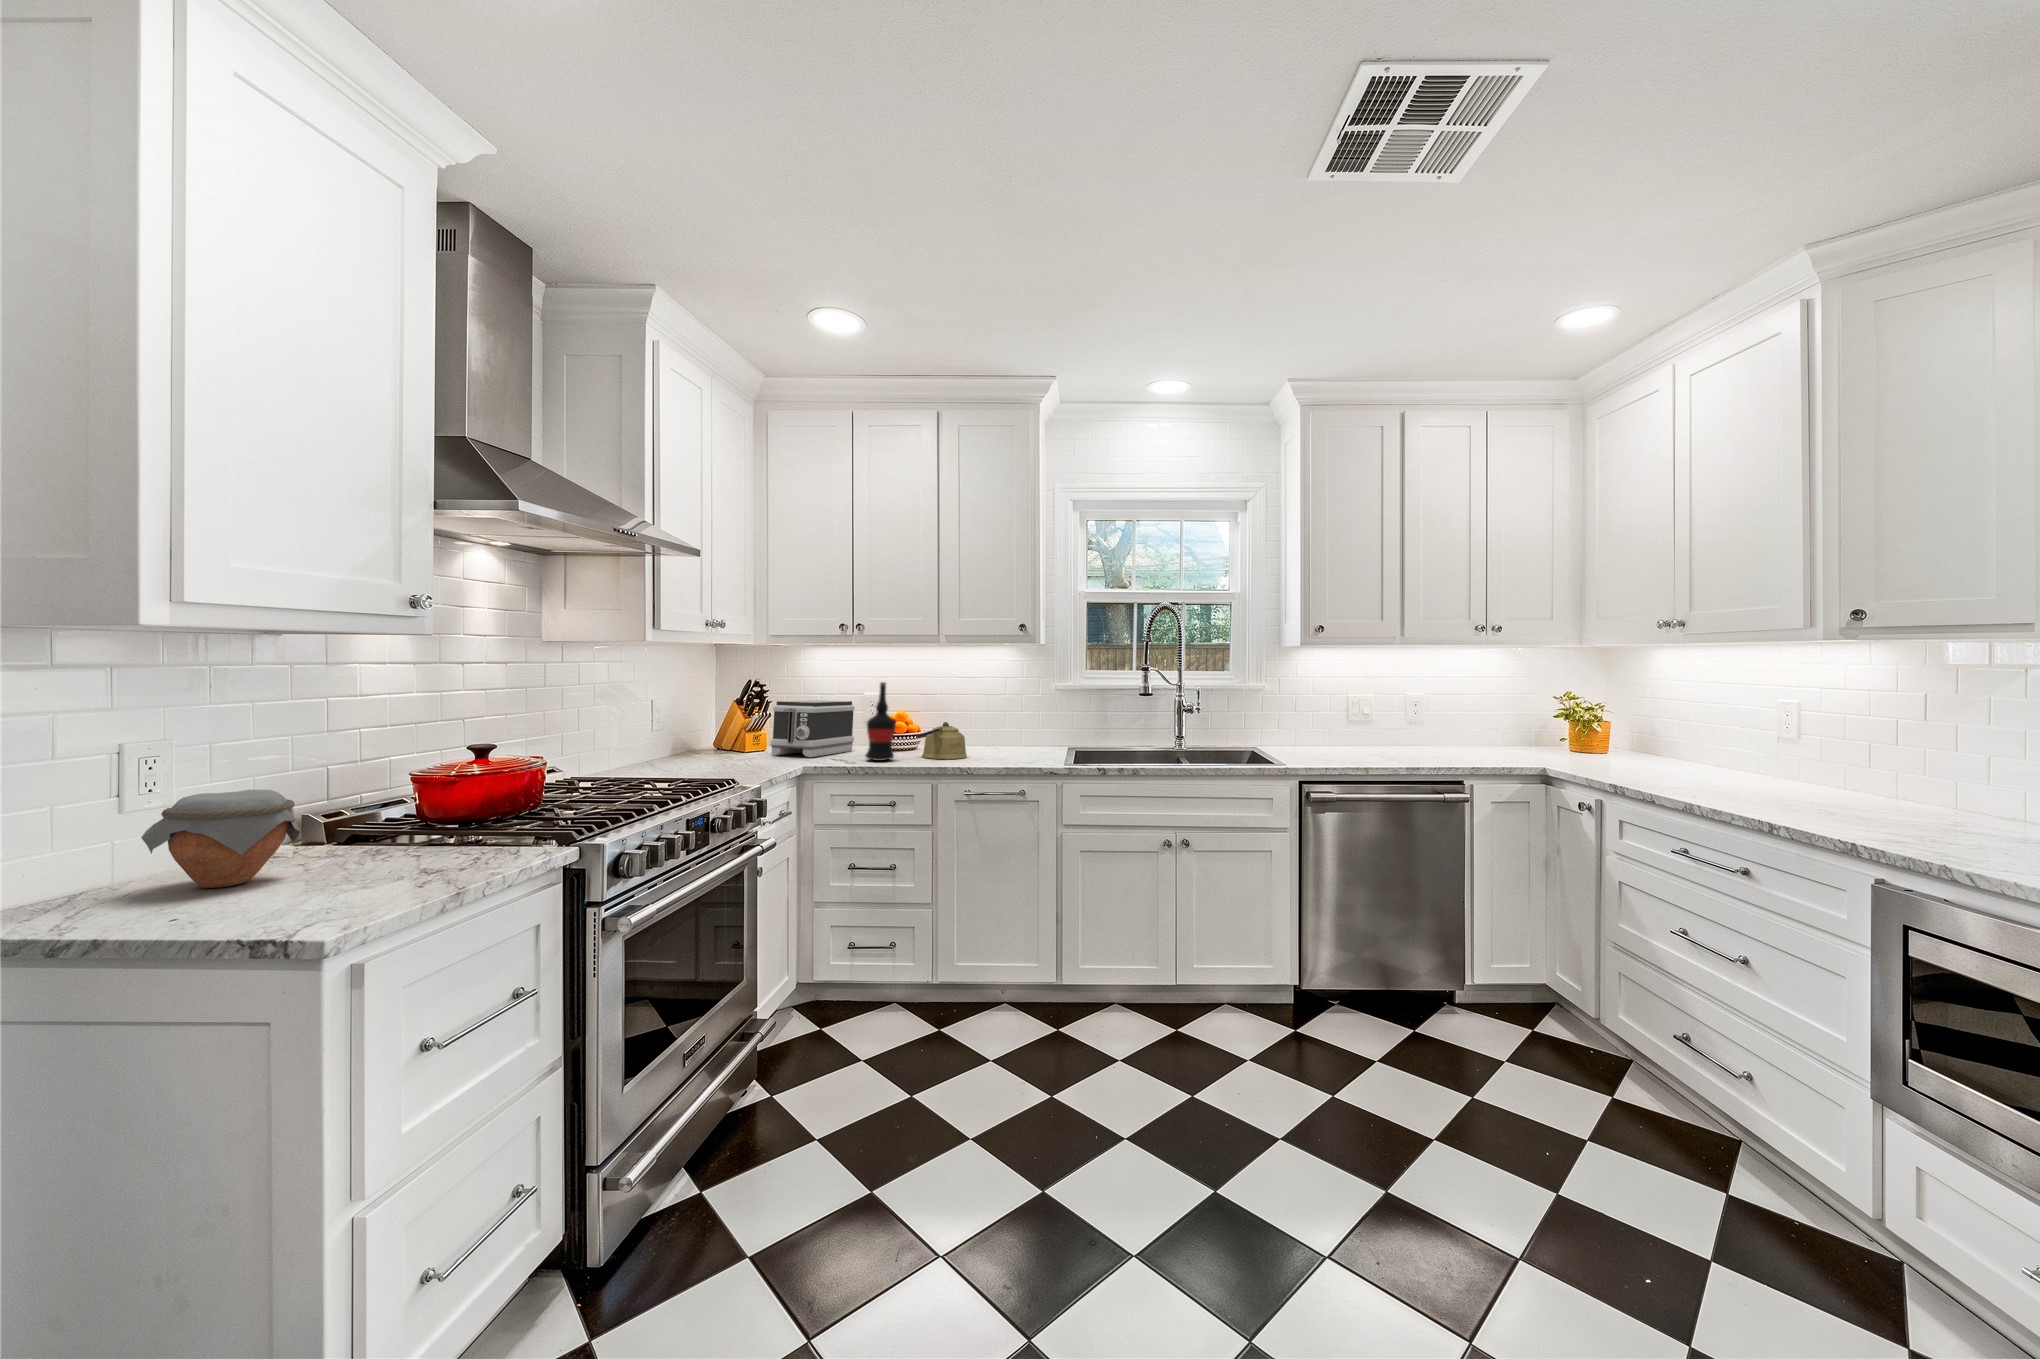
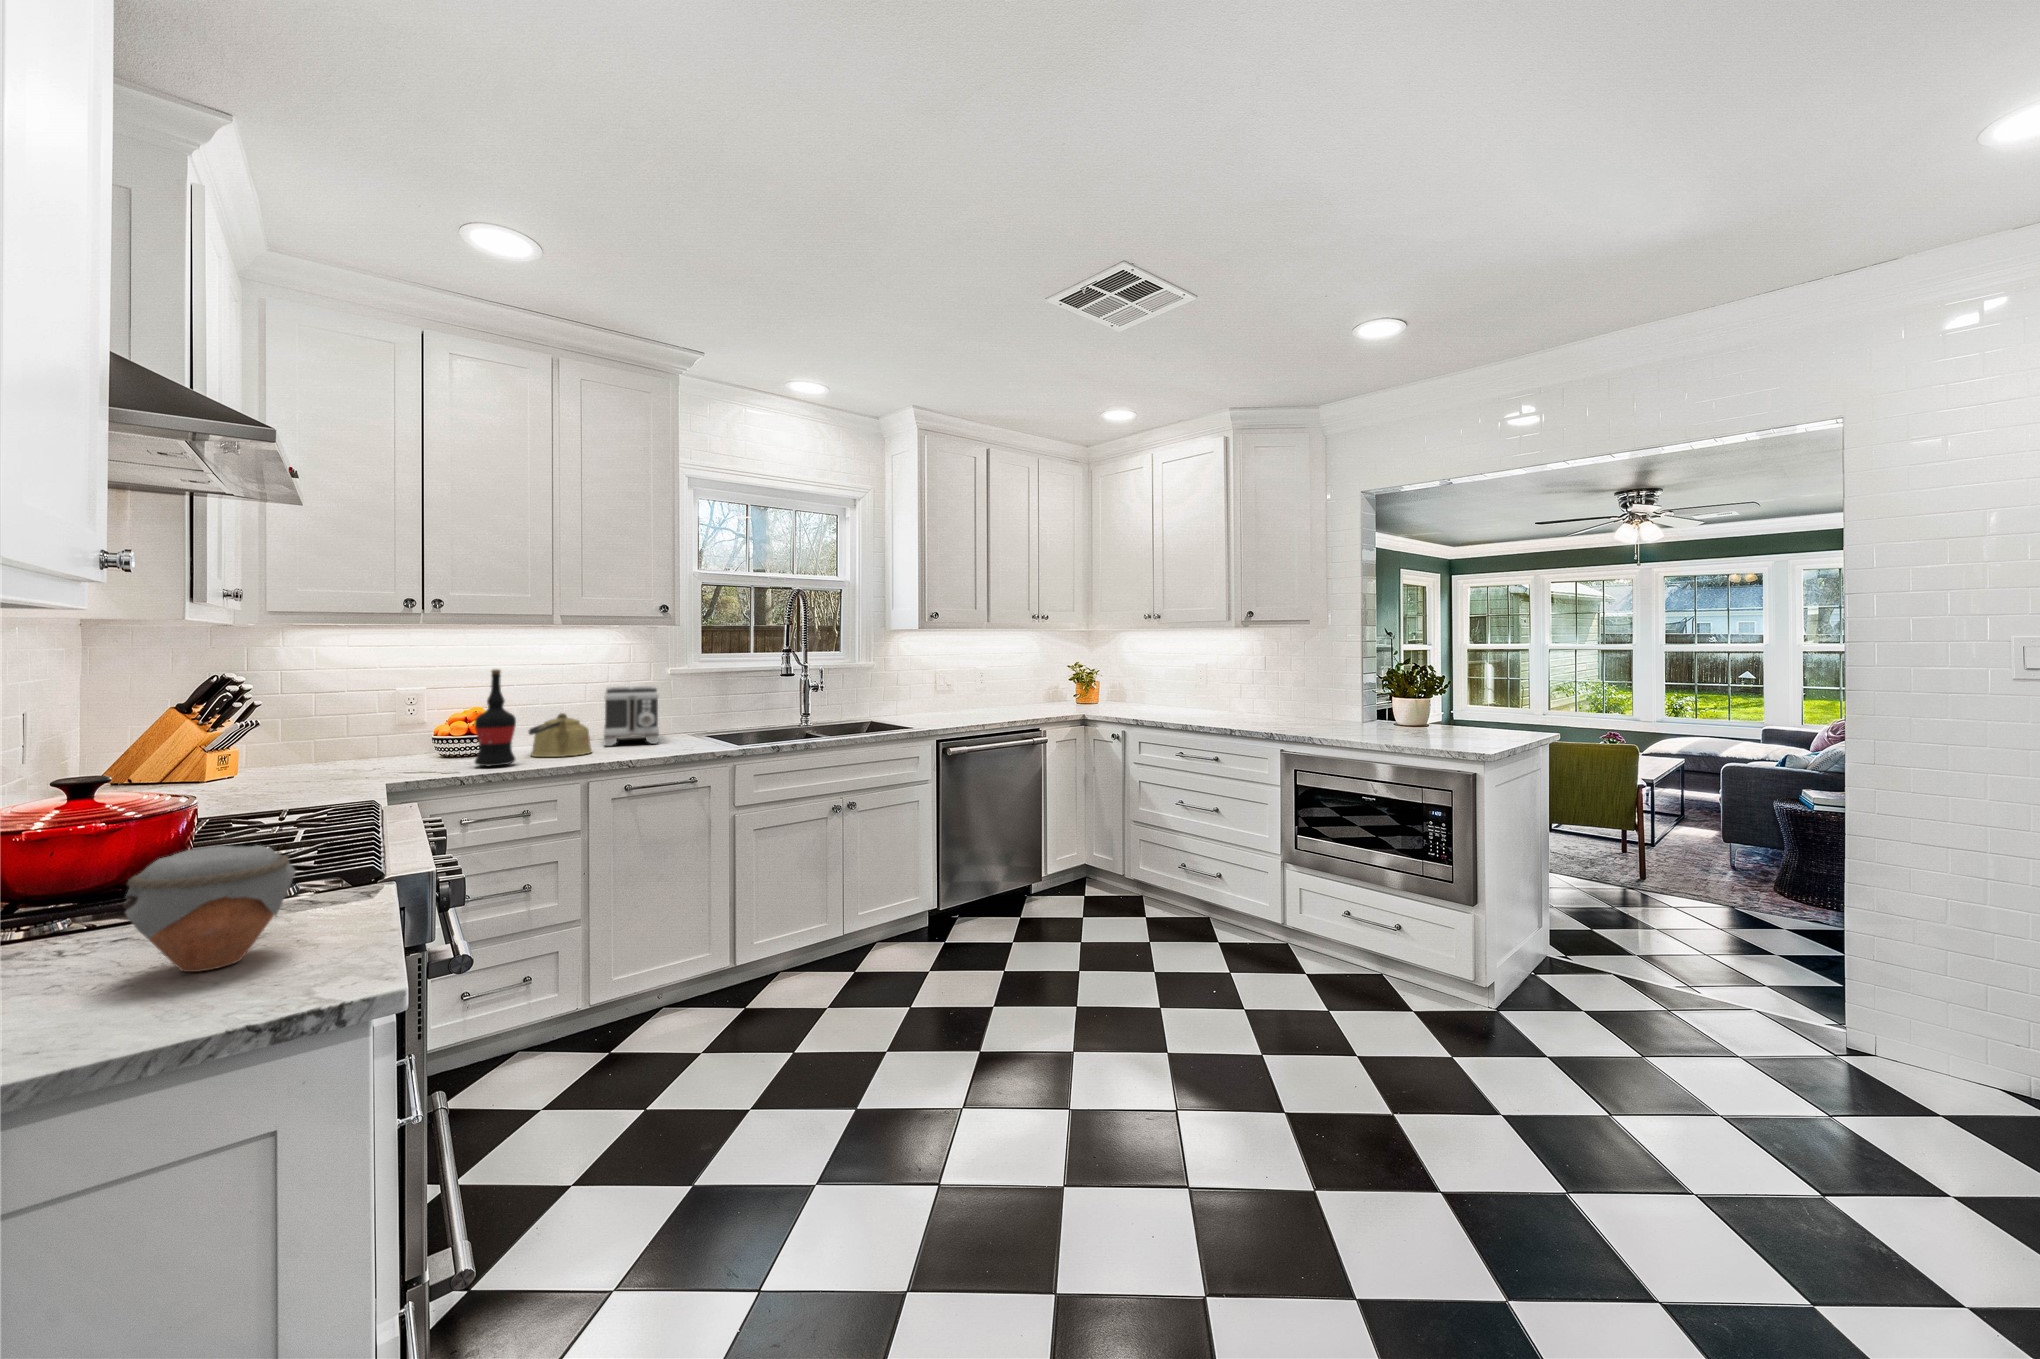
toaster: present [770,700,855,757] -> present [604,686,659,746]

